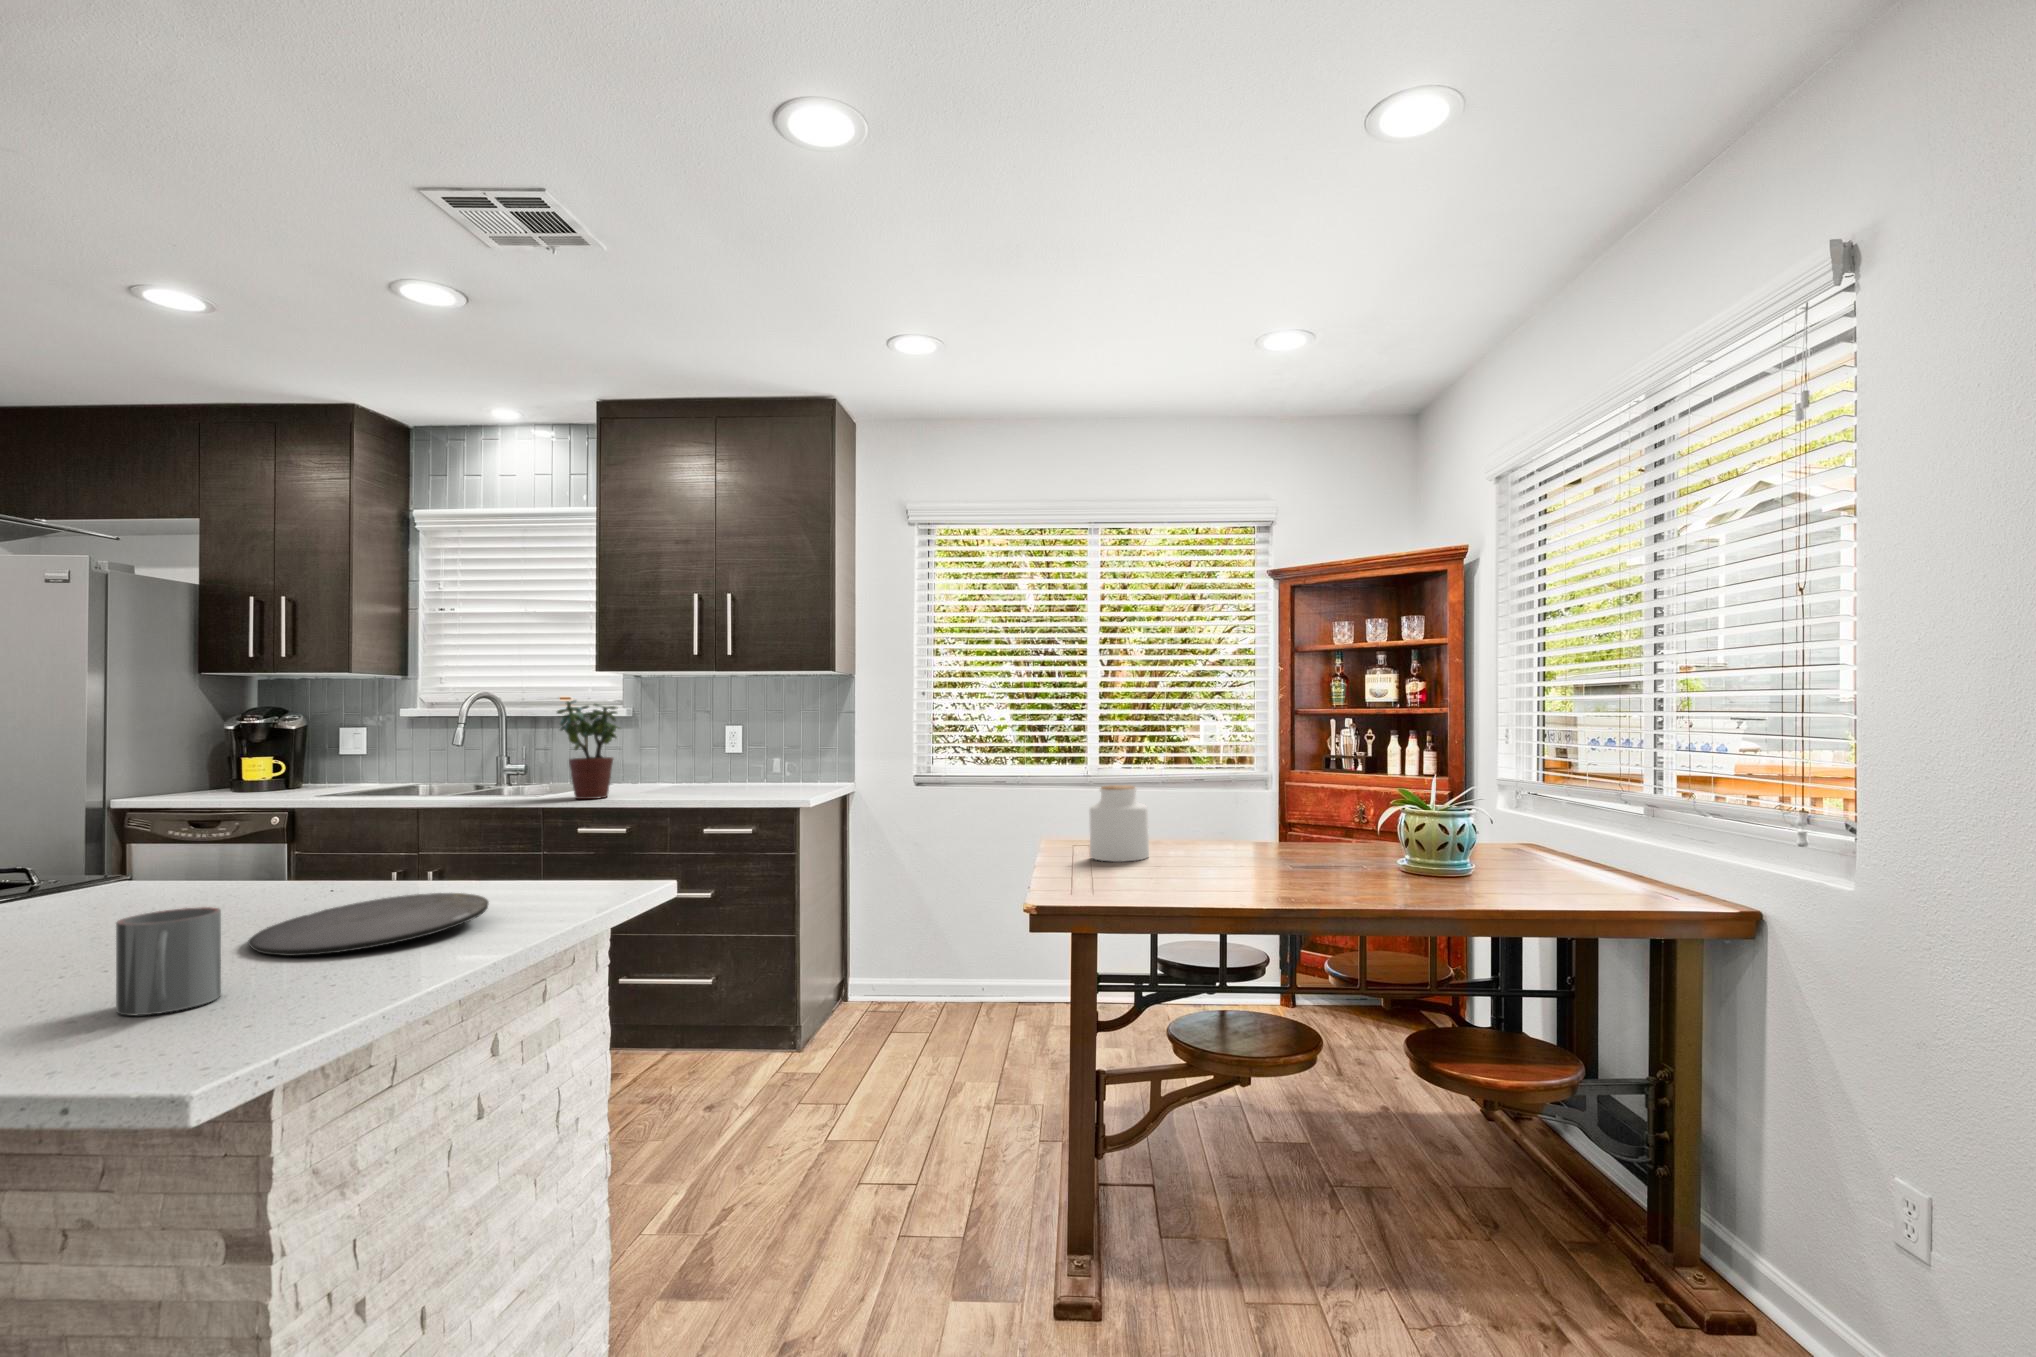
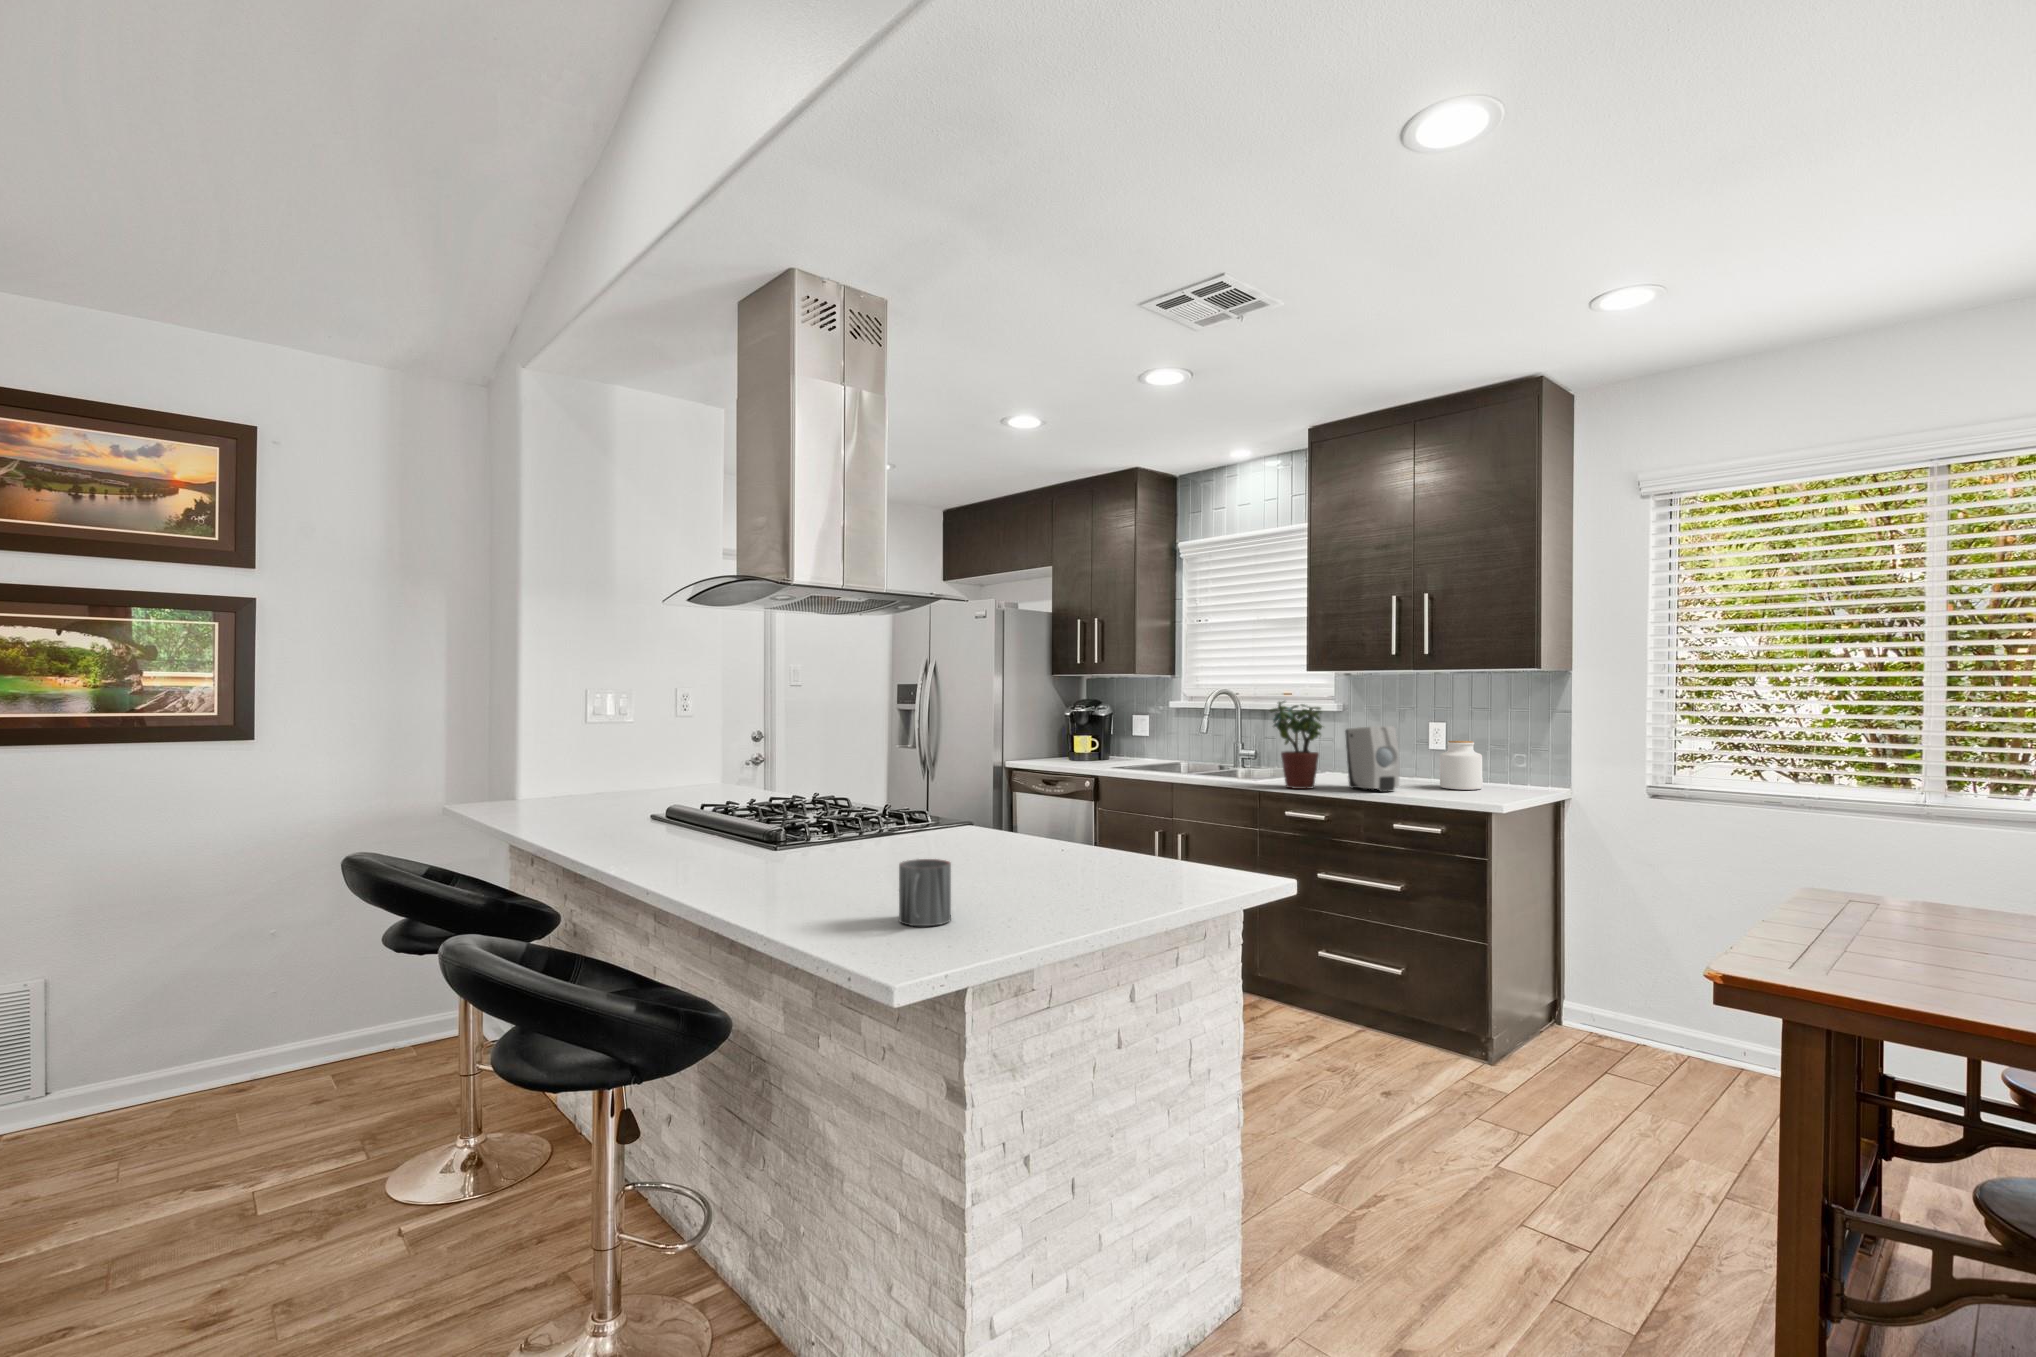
soap dispenser: none [642,725,701,794] -> present [1346,726,1400,792]
jar: present [1090,785,1149,862] -> present [1440,741,1483,790]
plate: present [248,893,489,956] -> none [985,865,1133,903]

